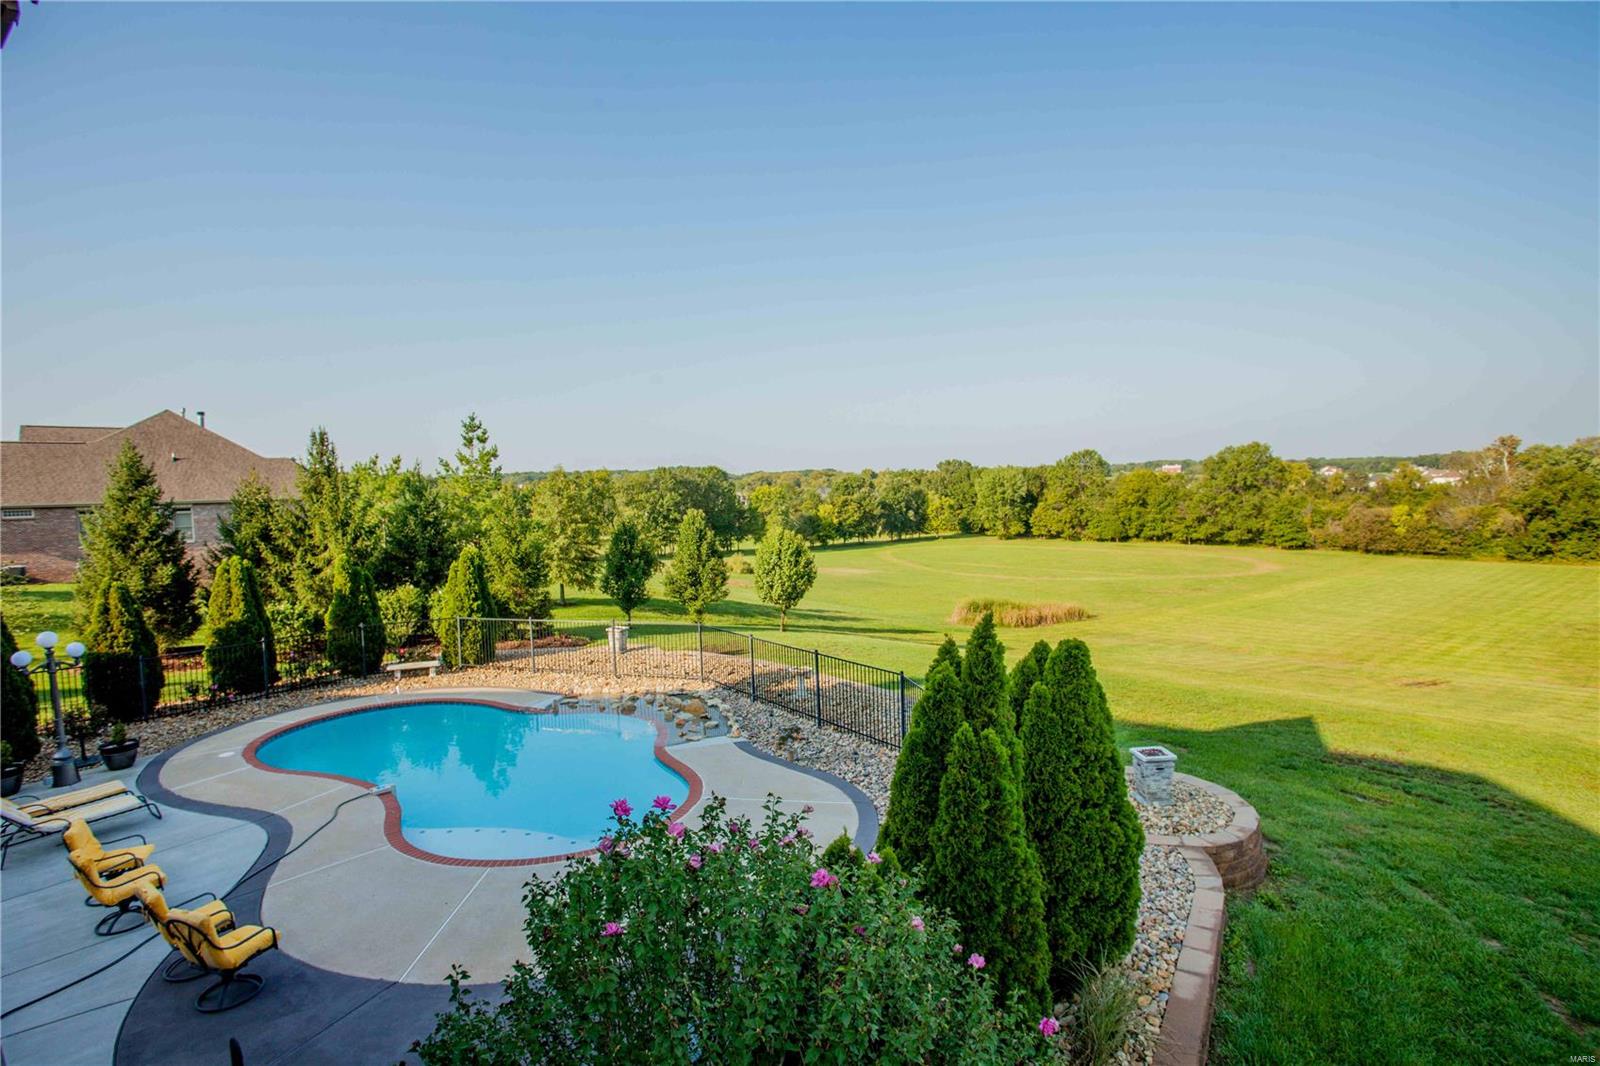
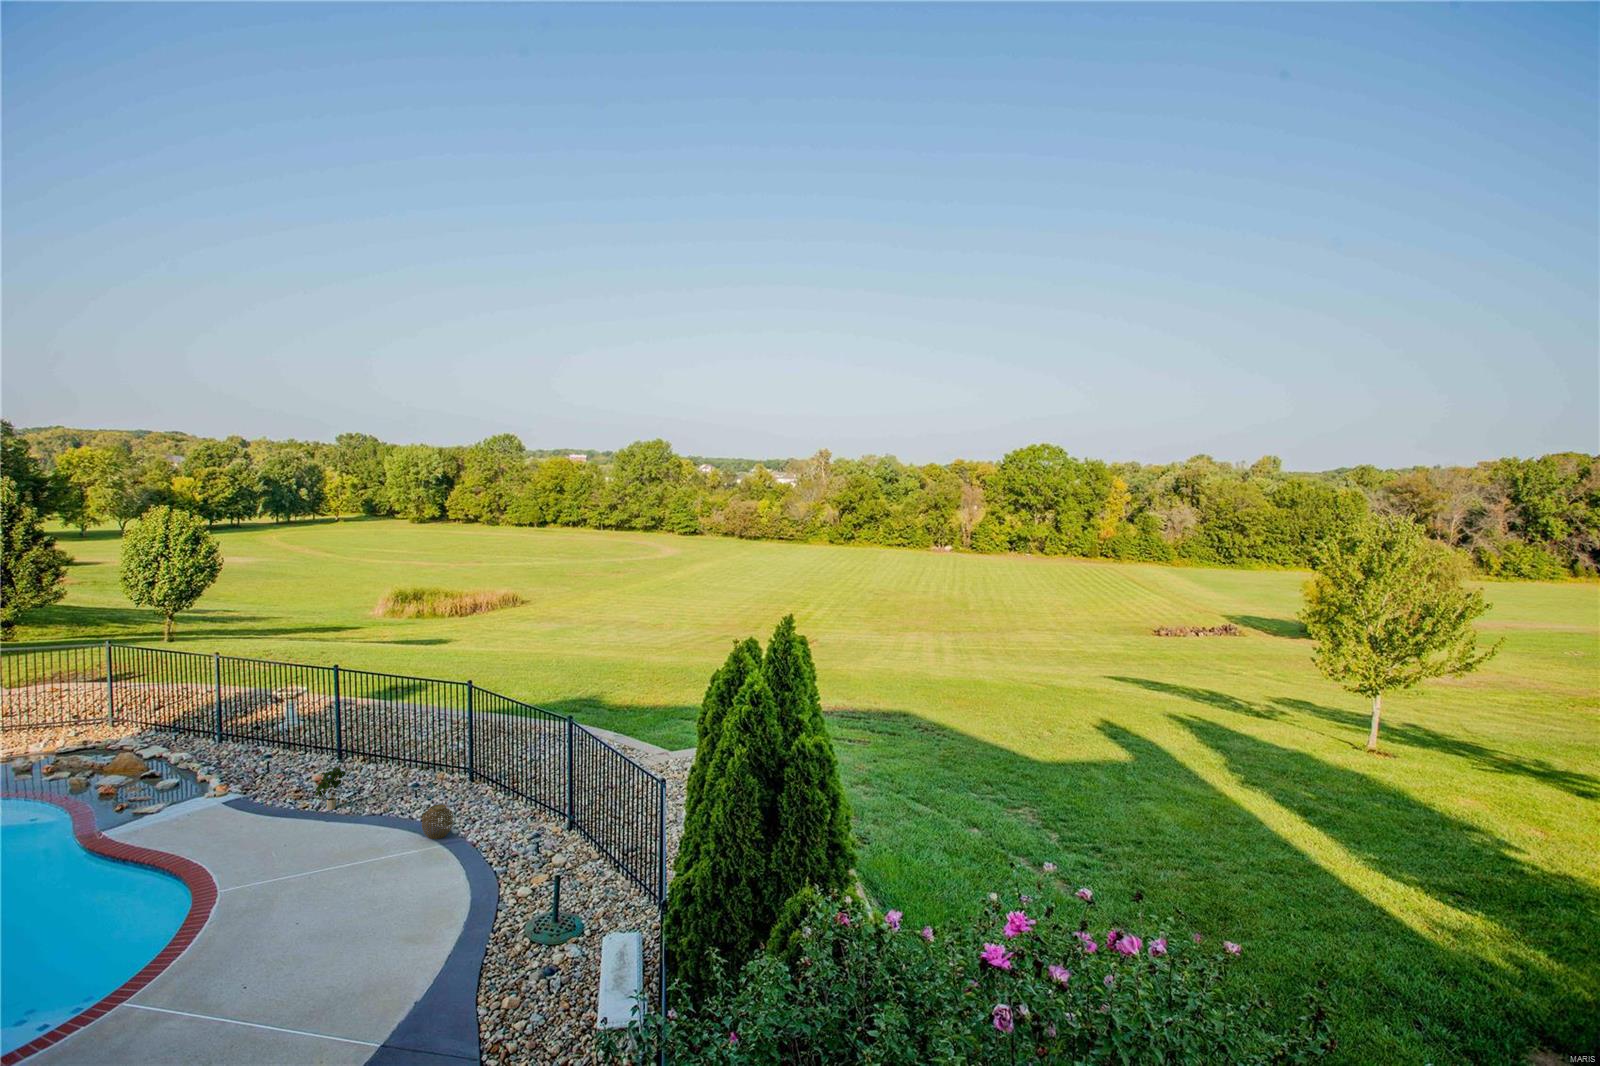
woven basket: none [837,772,864,805] -> present [422,805,453,839]

